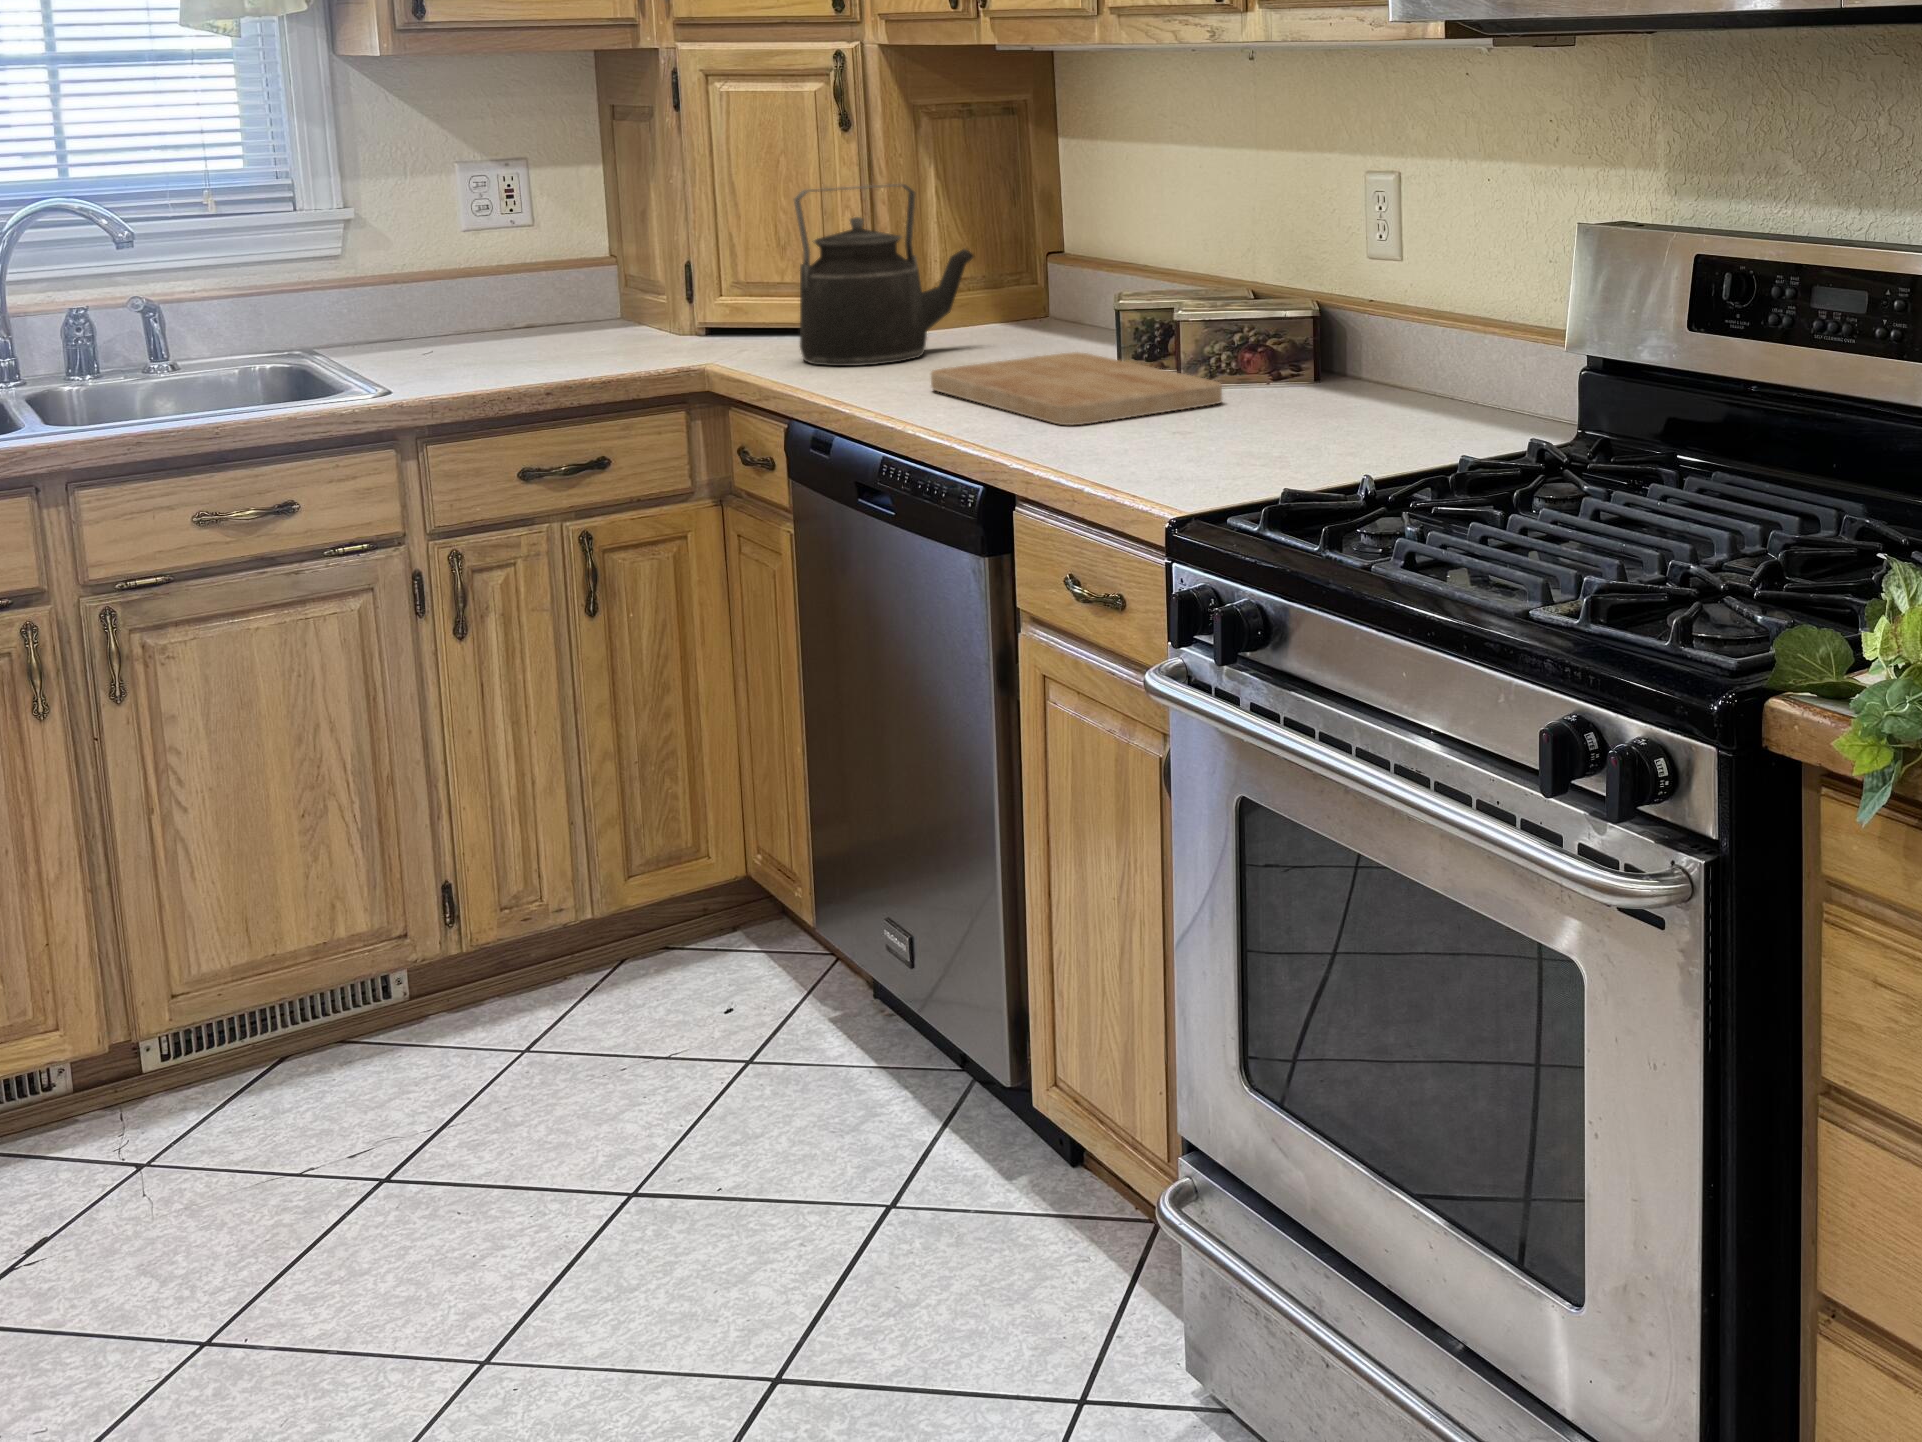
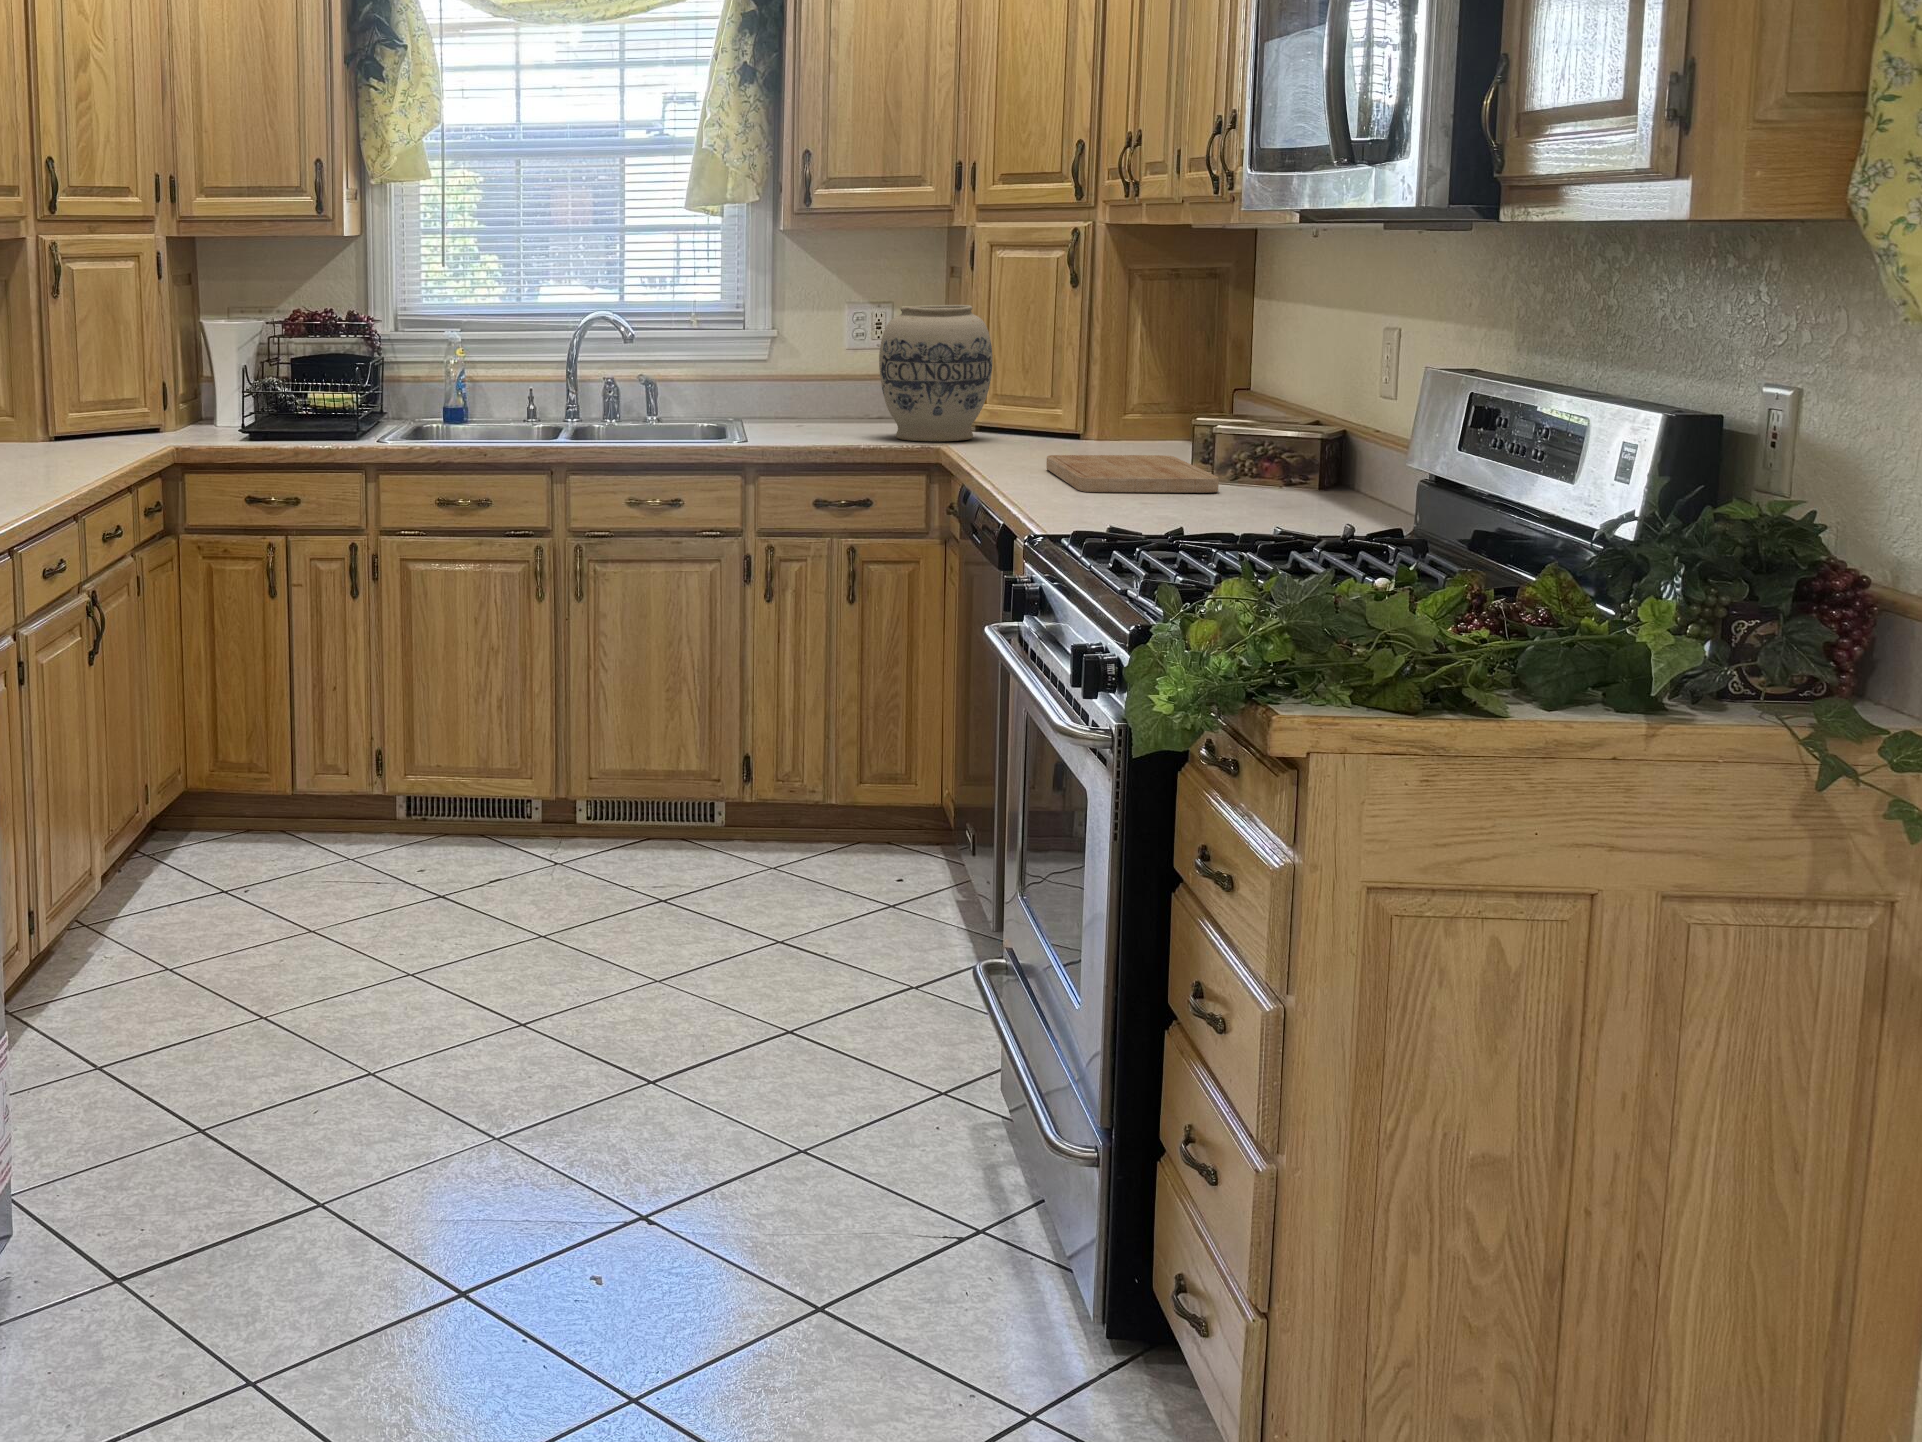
vase: none [571,161,739,361] -> present [879,305,993,441]
kettle: present [794,184,974,366] -> none [1006,327,1145,455]

